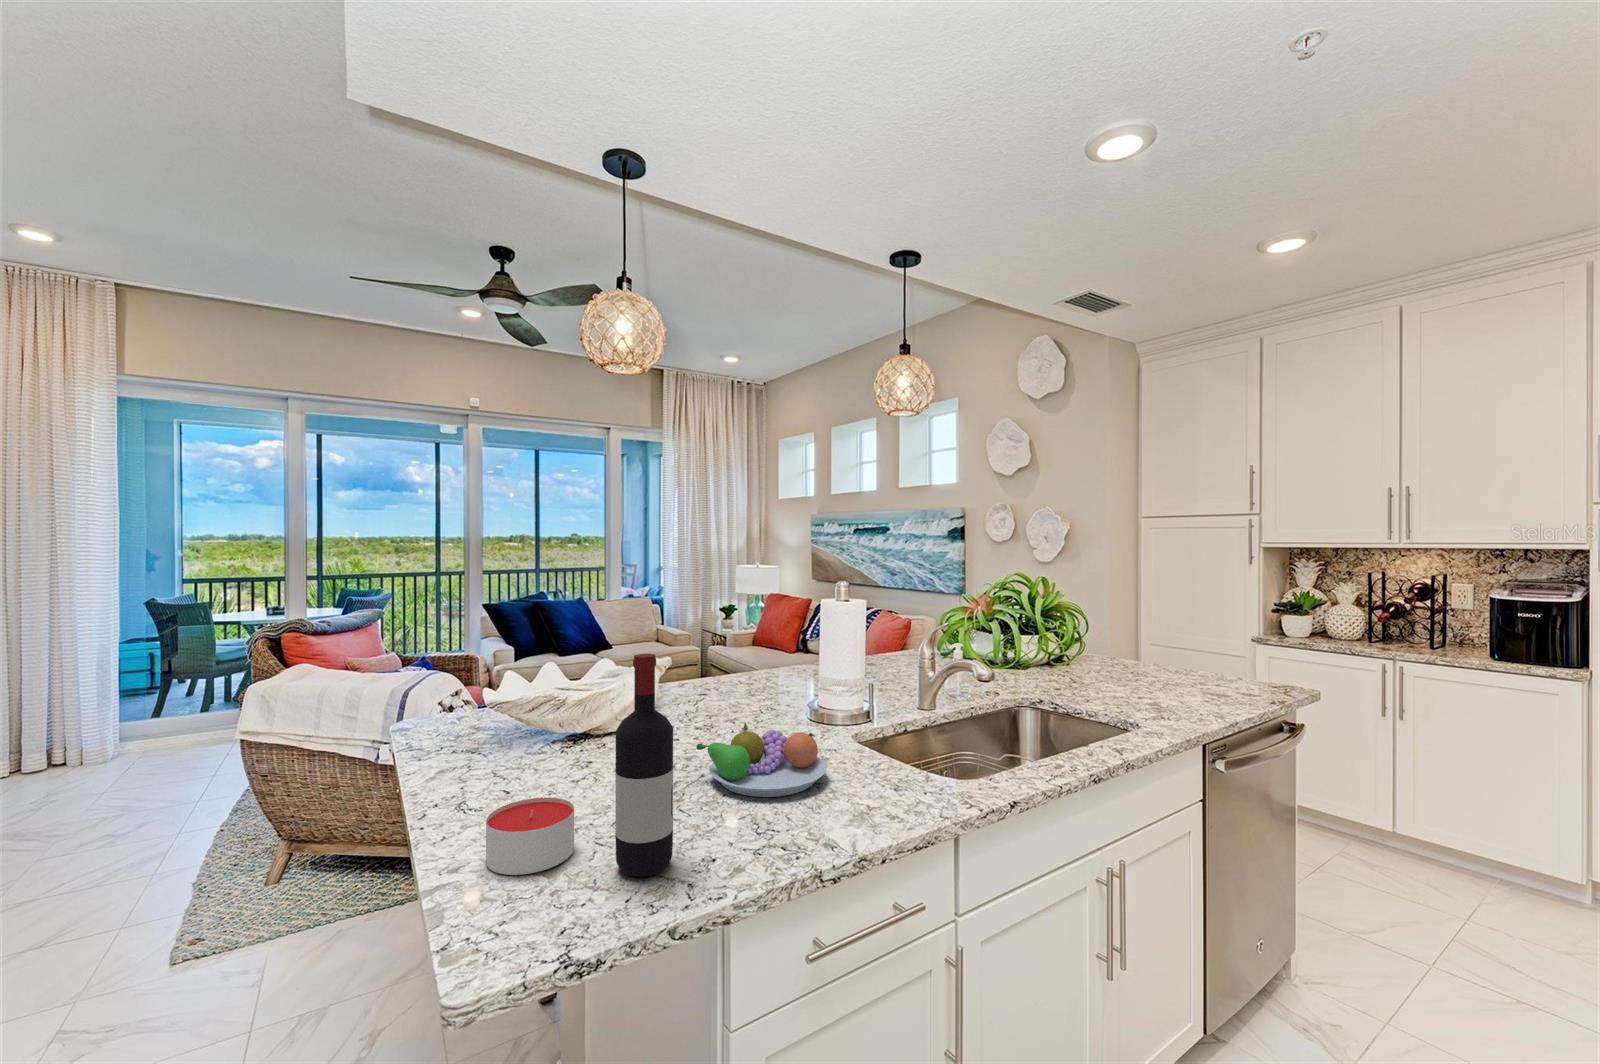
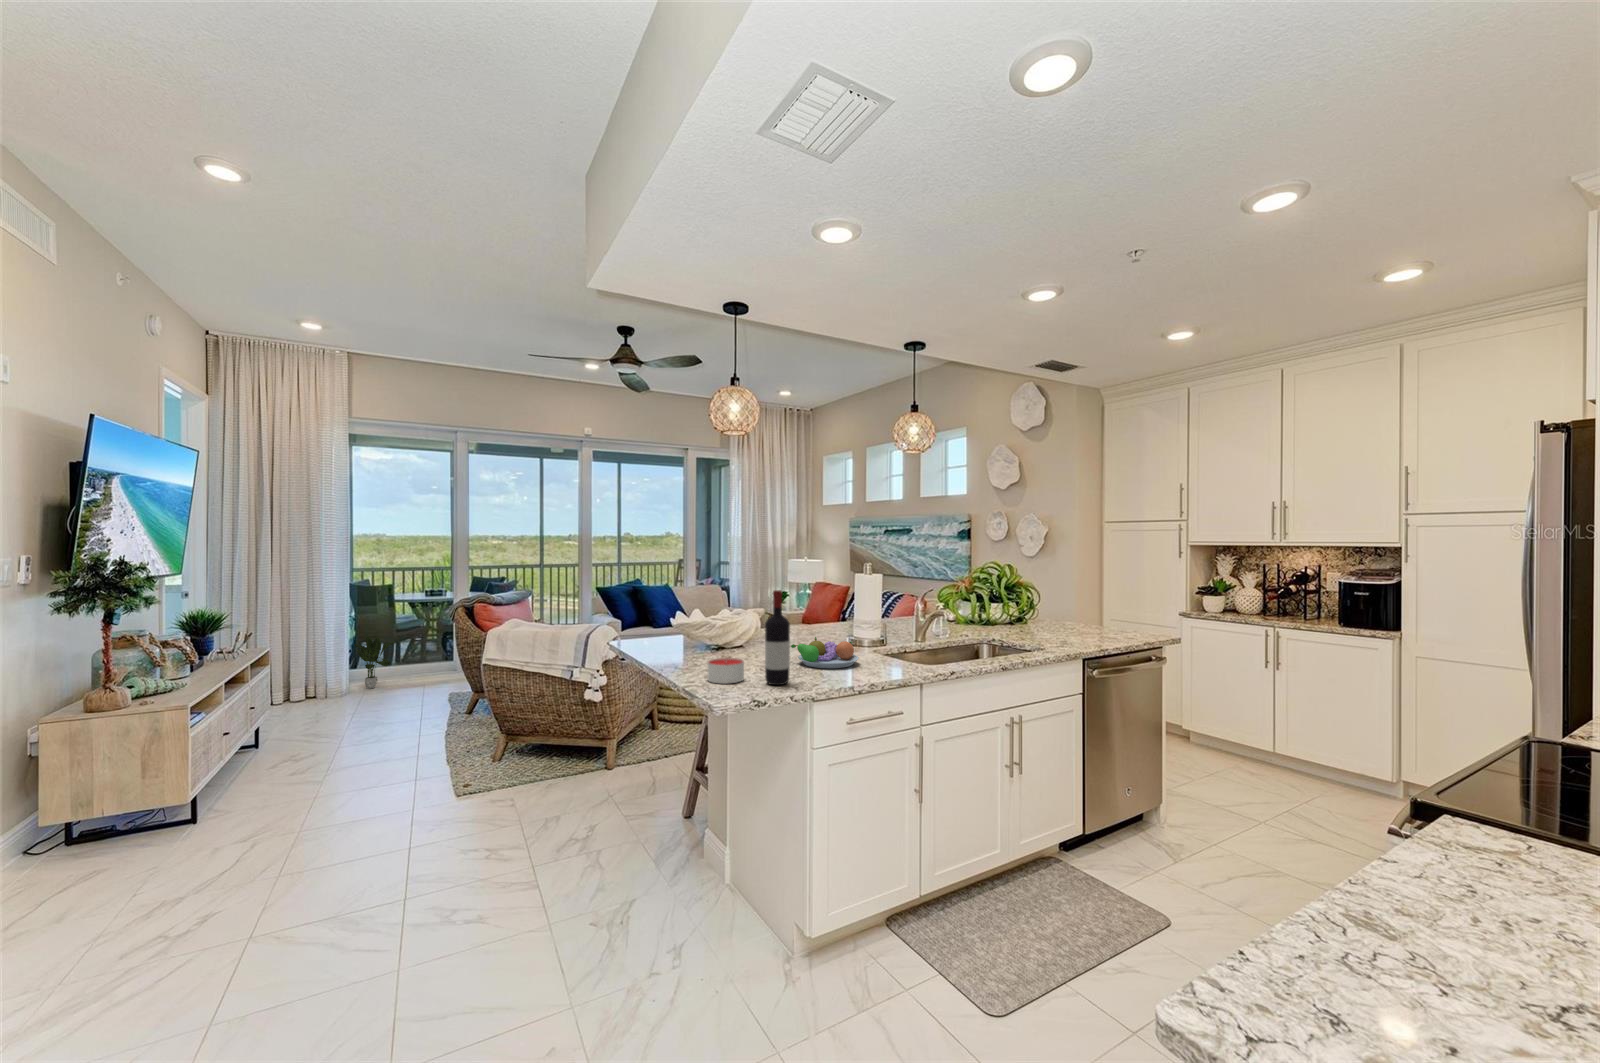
potted plant: none [132,675,197,747] -> present [355,637,395,689]

